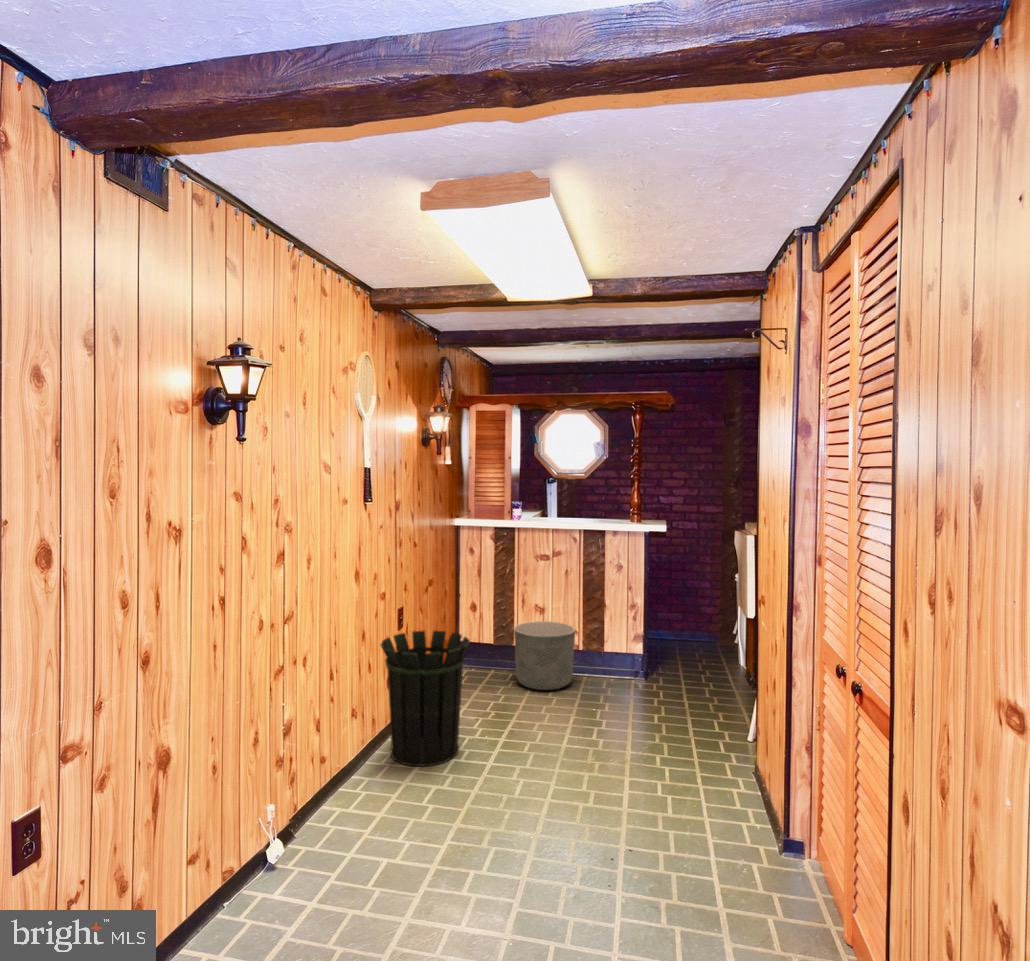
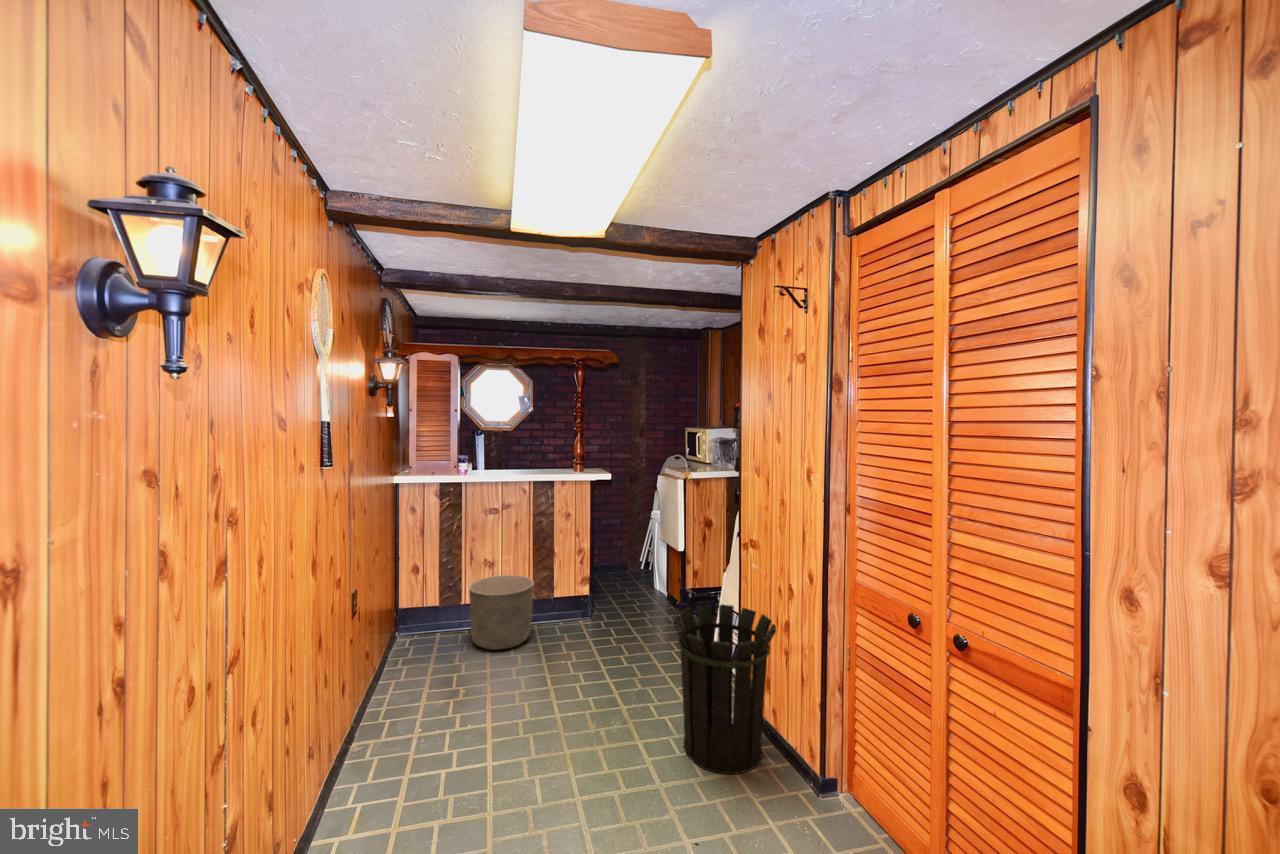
waste bin: present [381,631,469,766] -> present [673,604,776,774]

